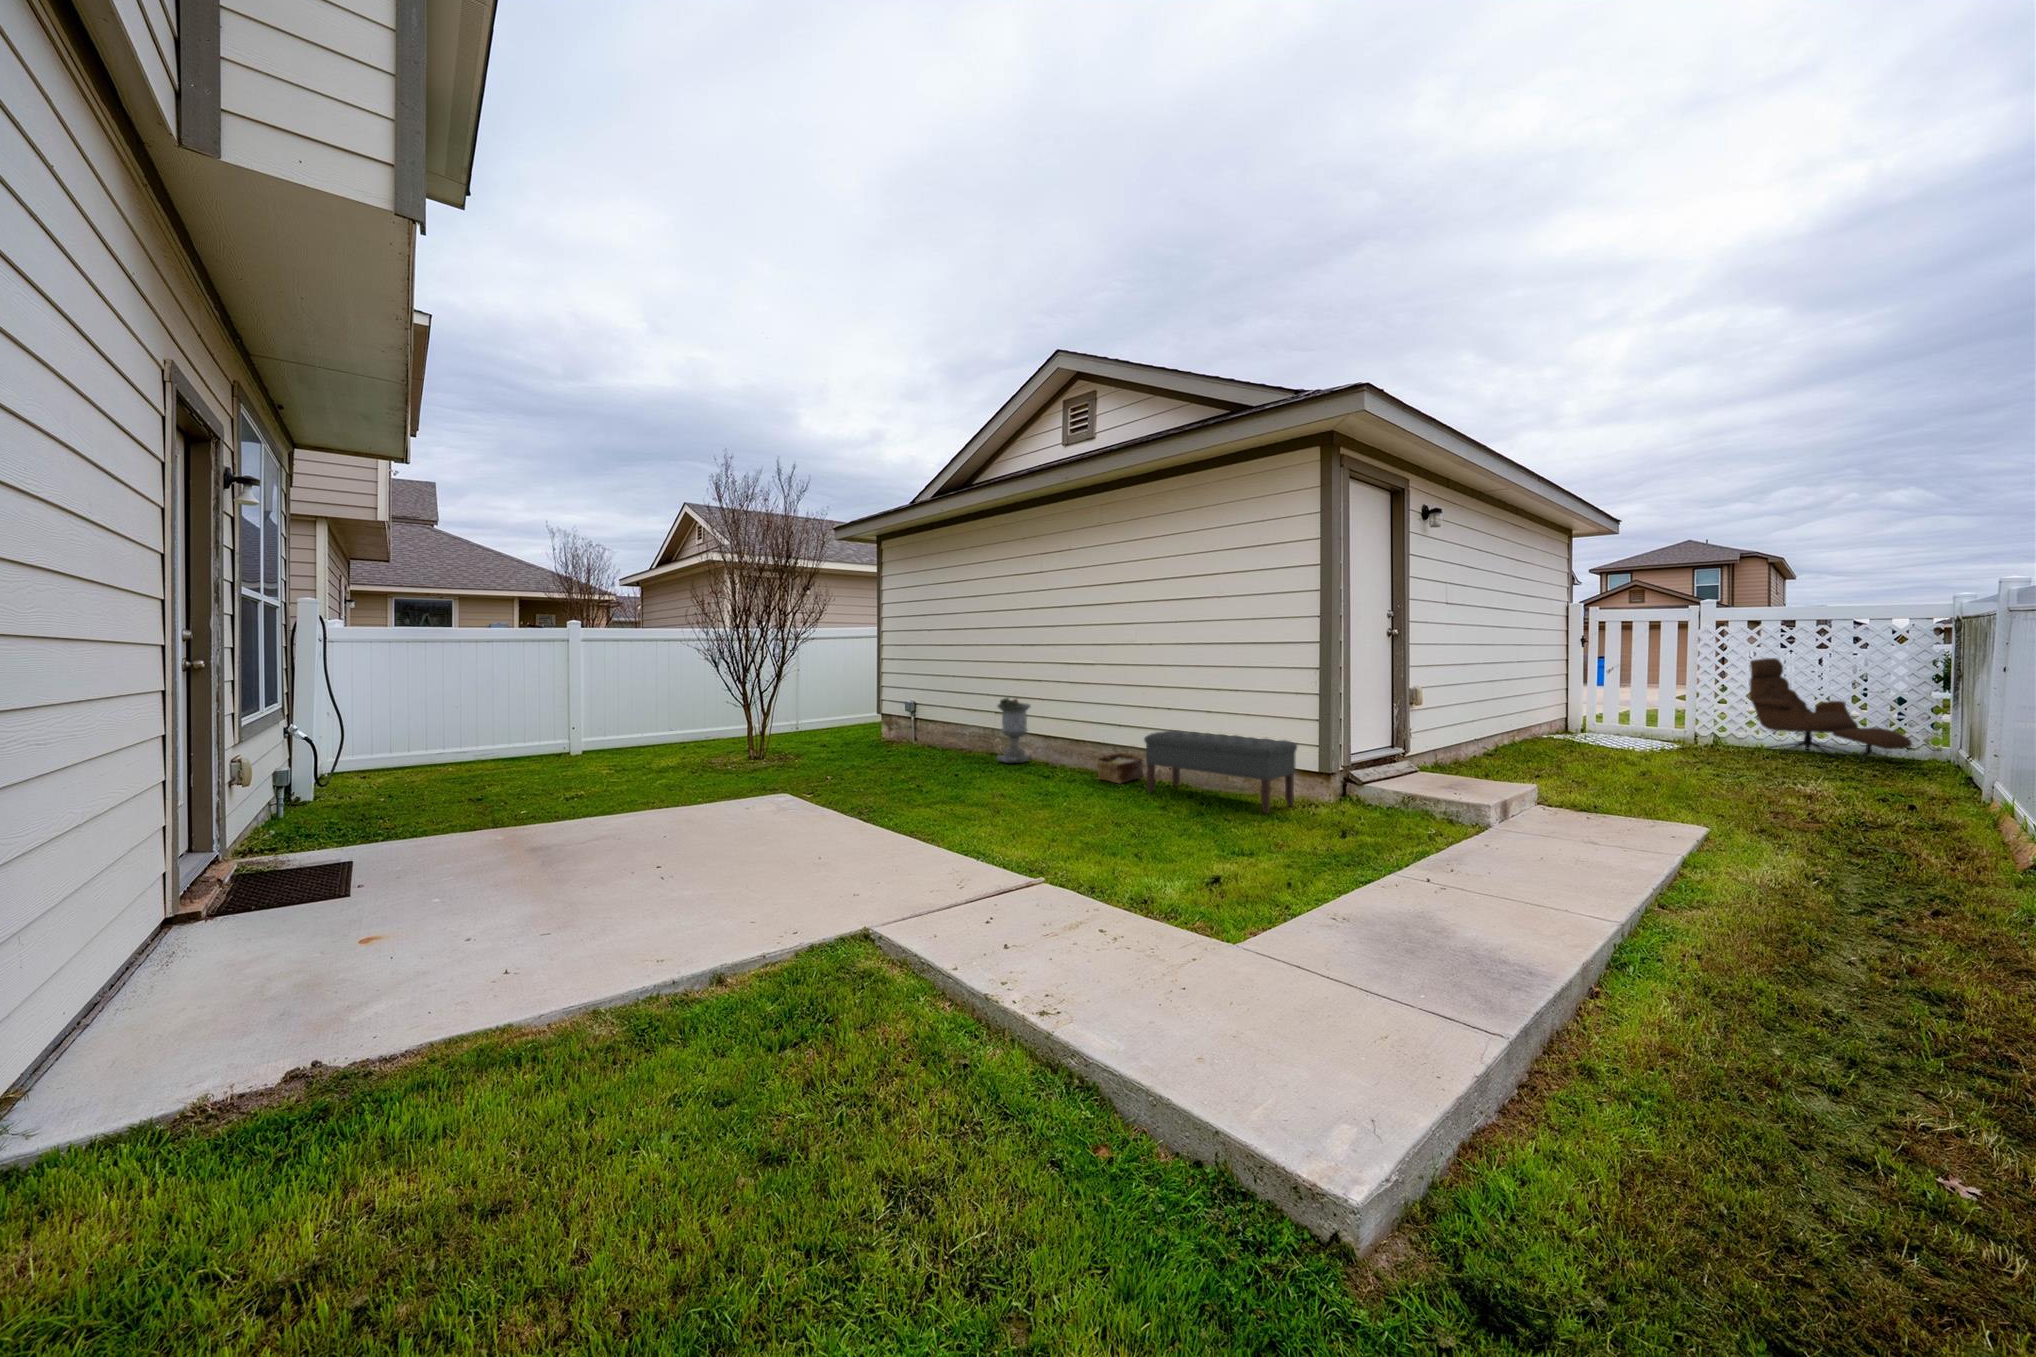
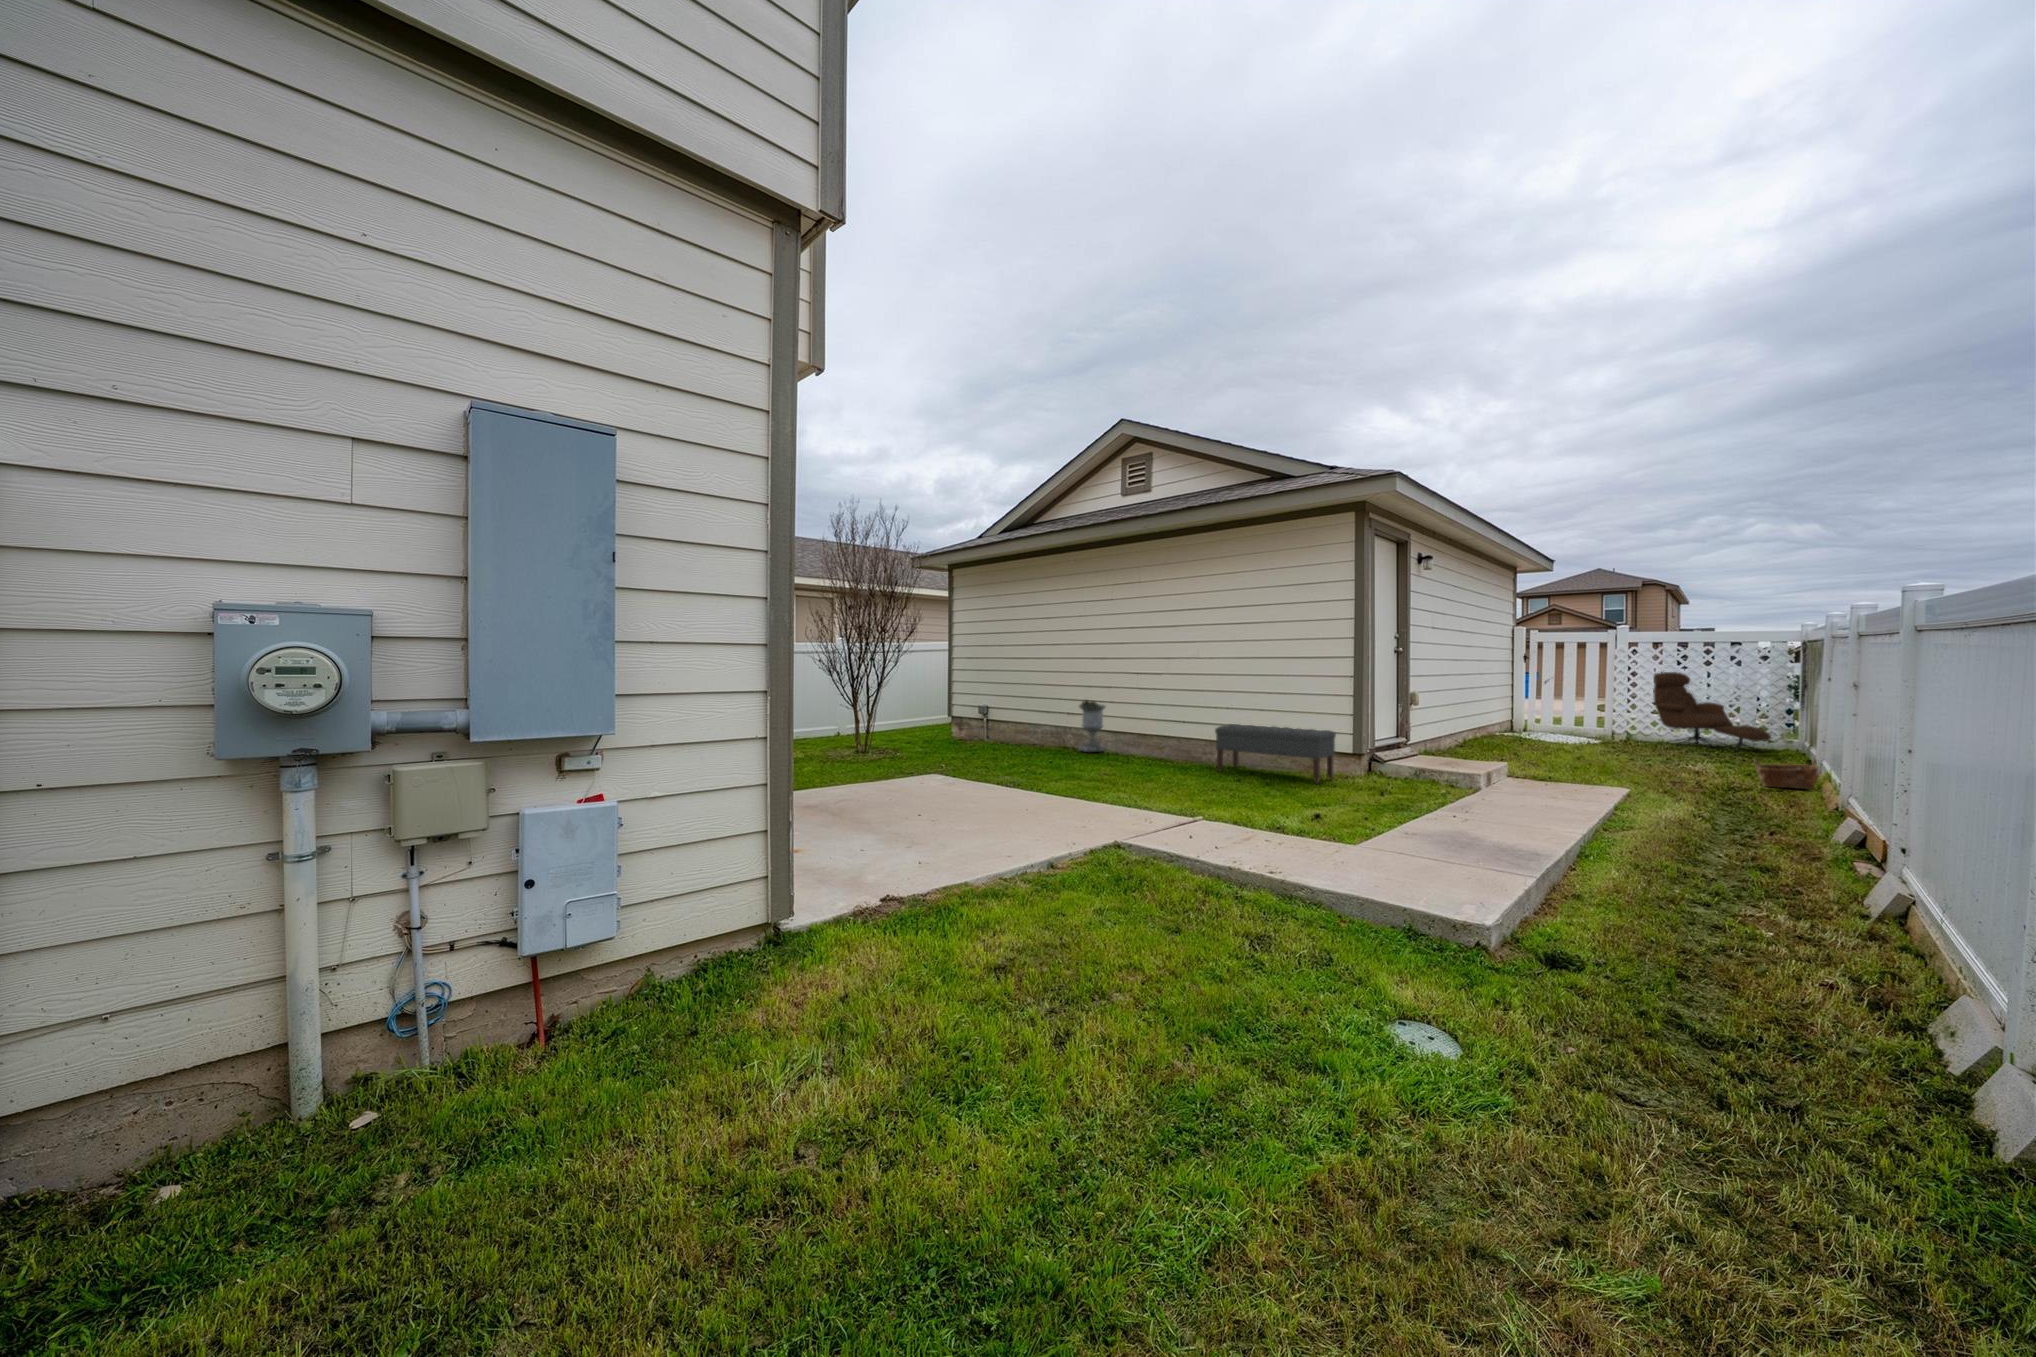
woven basket: present [1096,752,1143,783] -> present [1754,759,1819,789]

